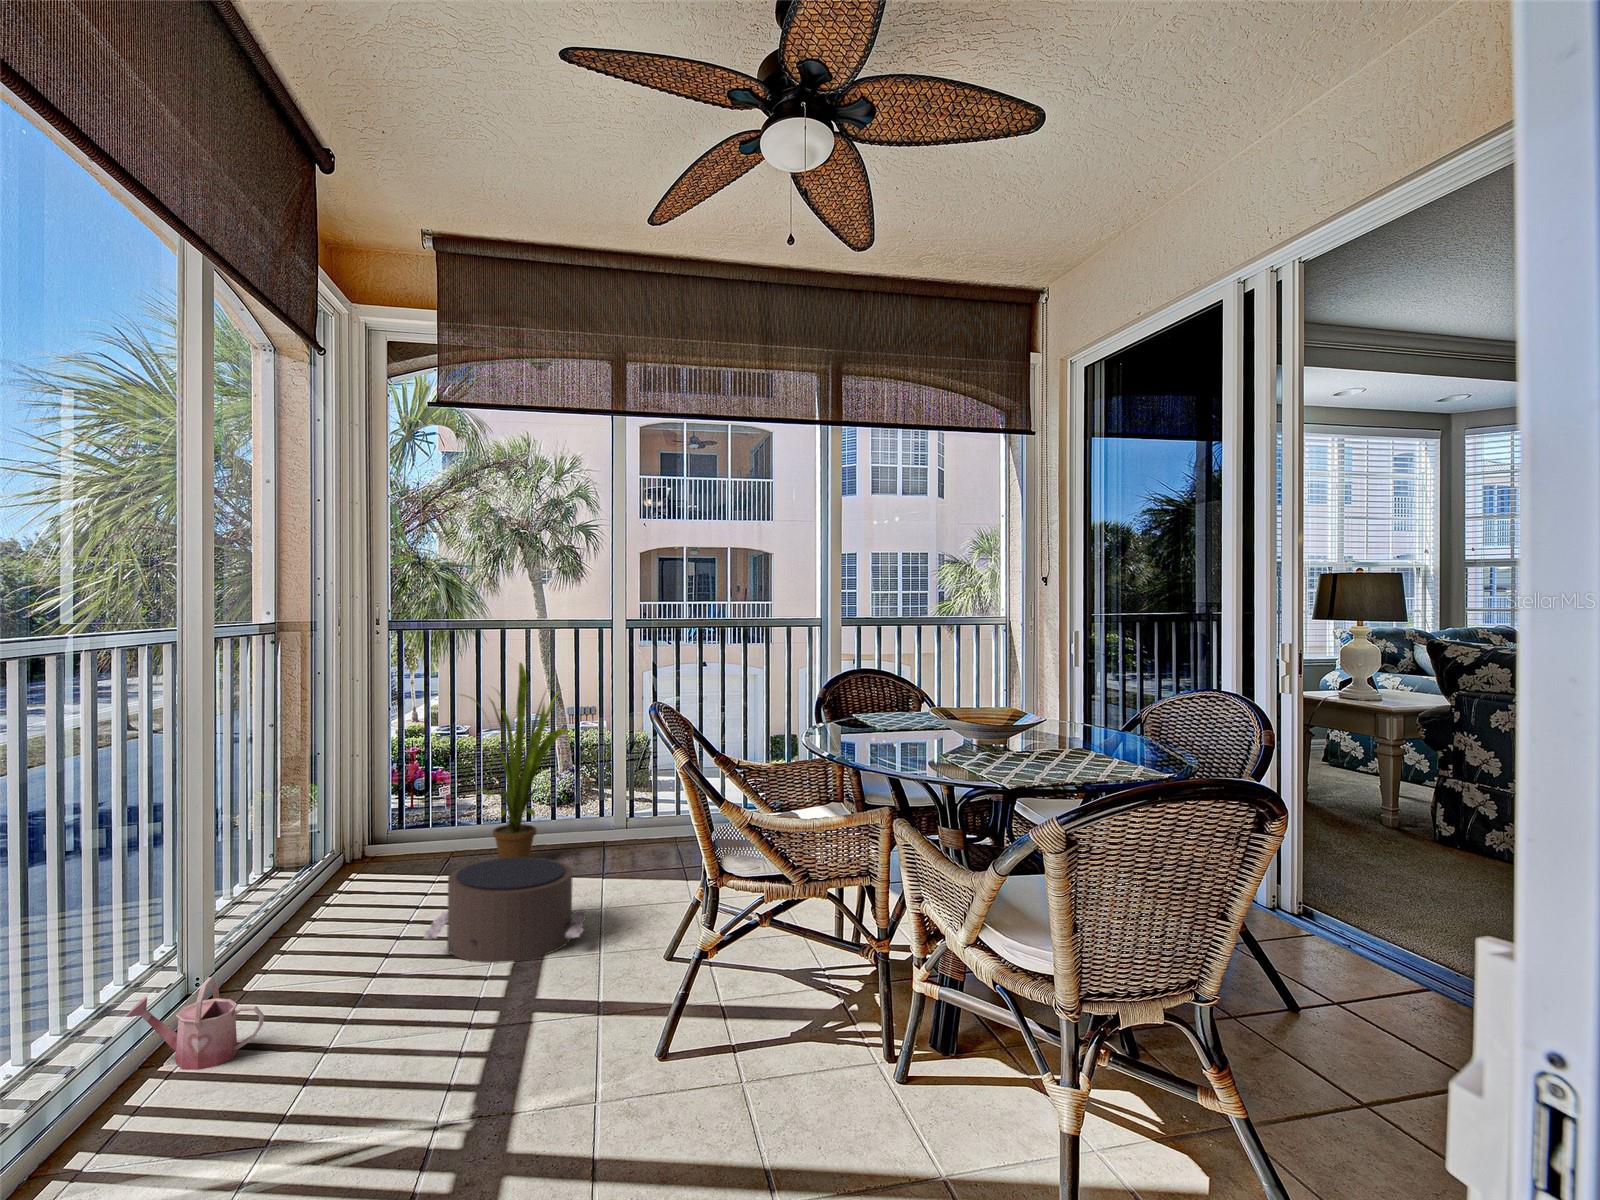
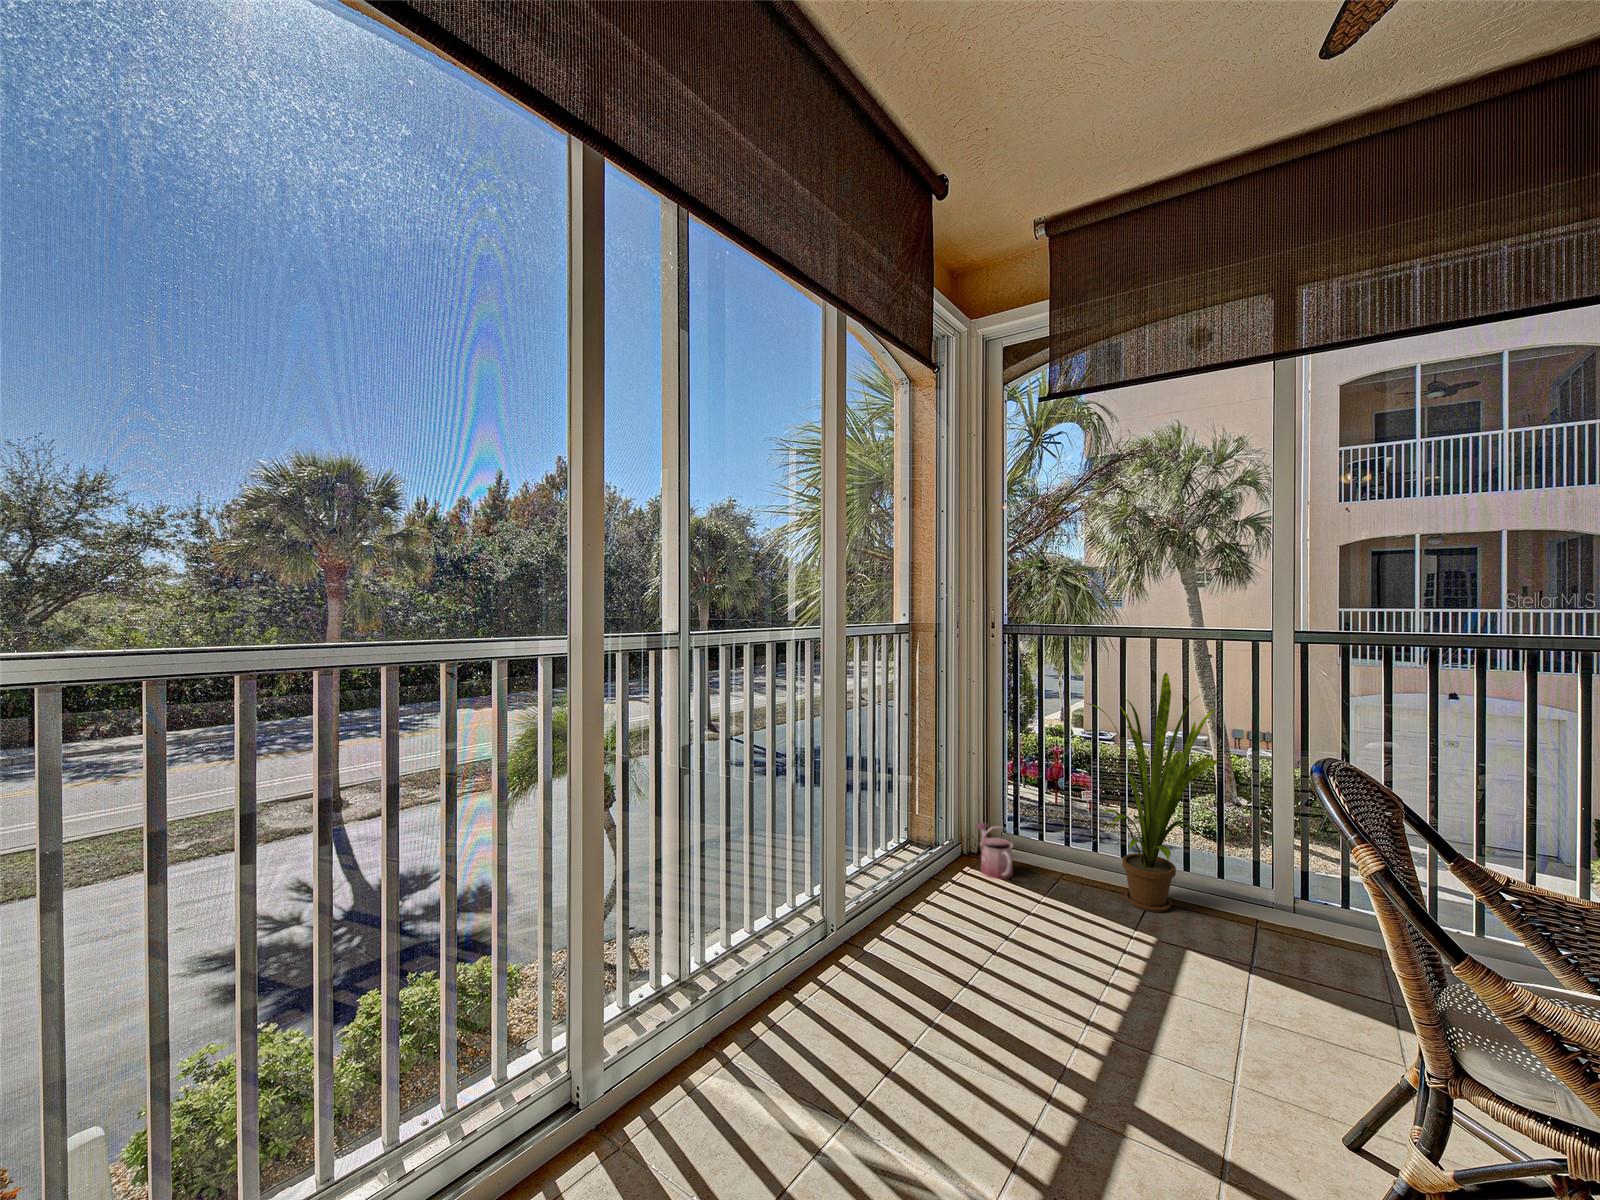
pouf: present [424,857,586,963] -> none [972,923,1202,1111]
watering can: present [126,977,264,1070] -> present [975,823,1014,879]

